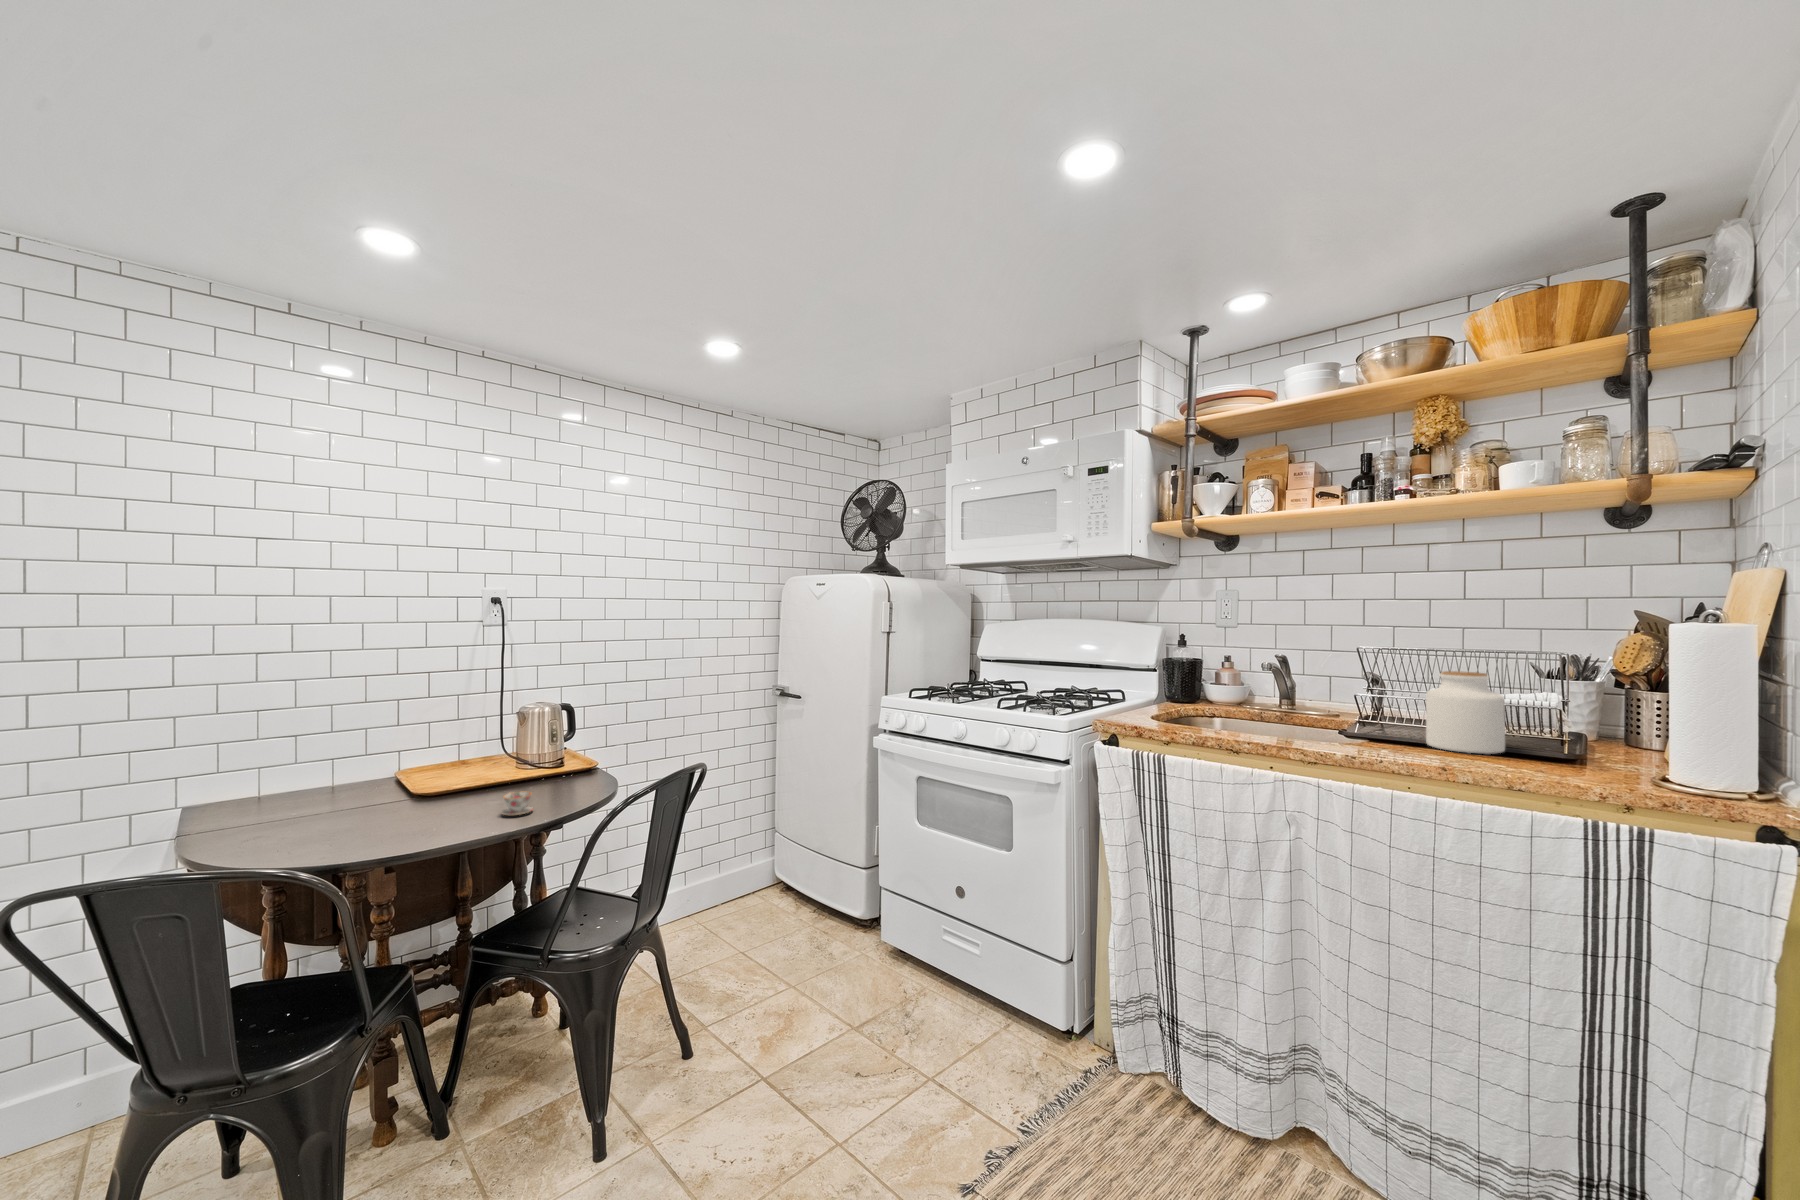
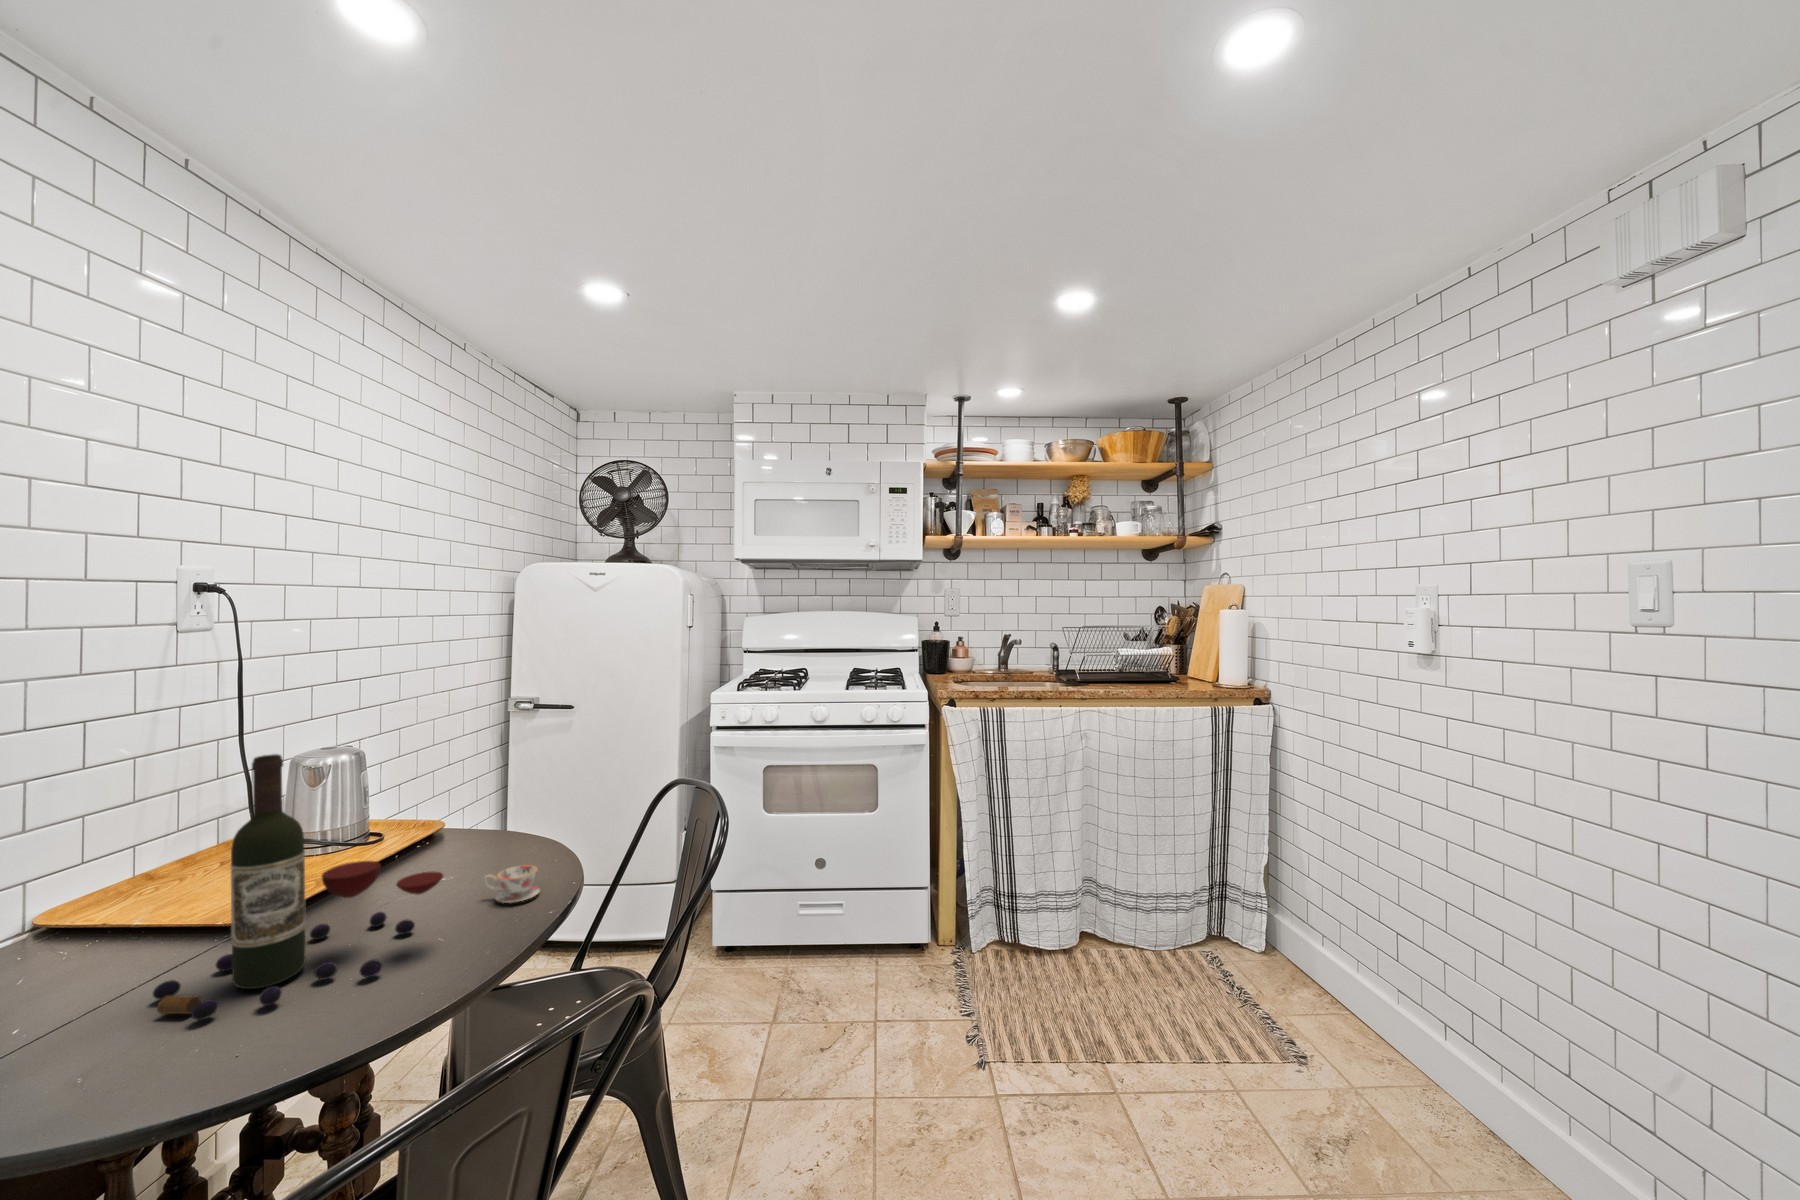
jar: present [1426,671,1505,754] -> none [1117,640,1154,684]
wine bottle: none [317,688,459,830] -> present [153,754,443,1020]

